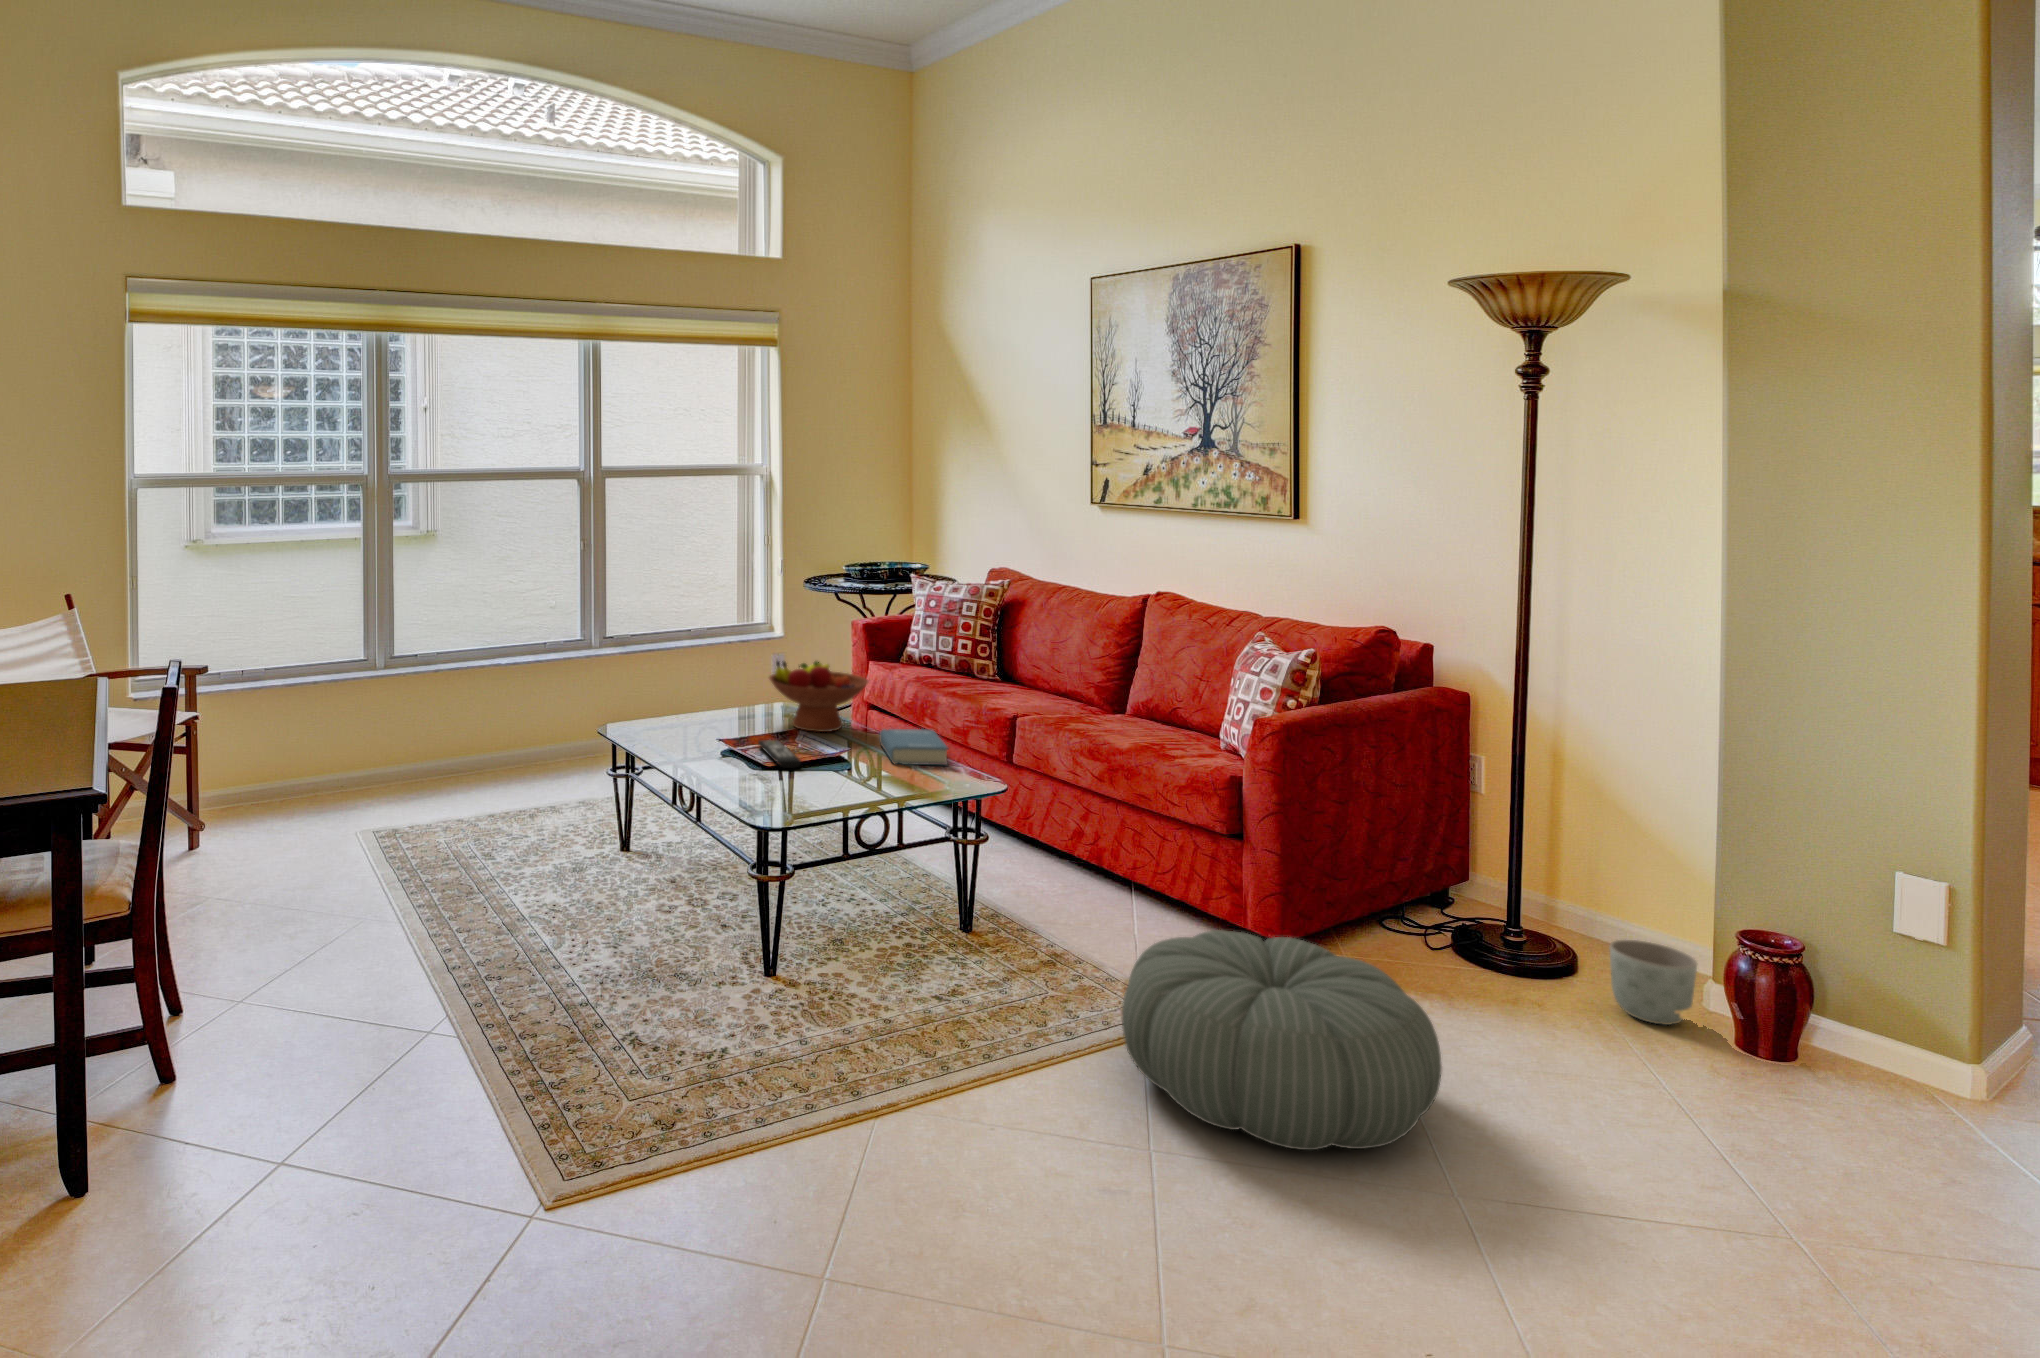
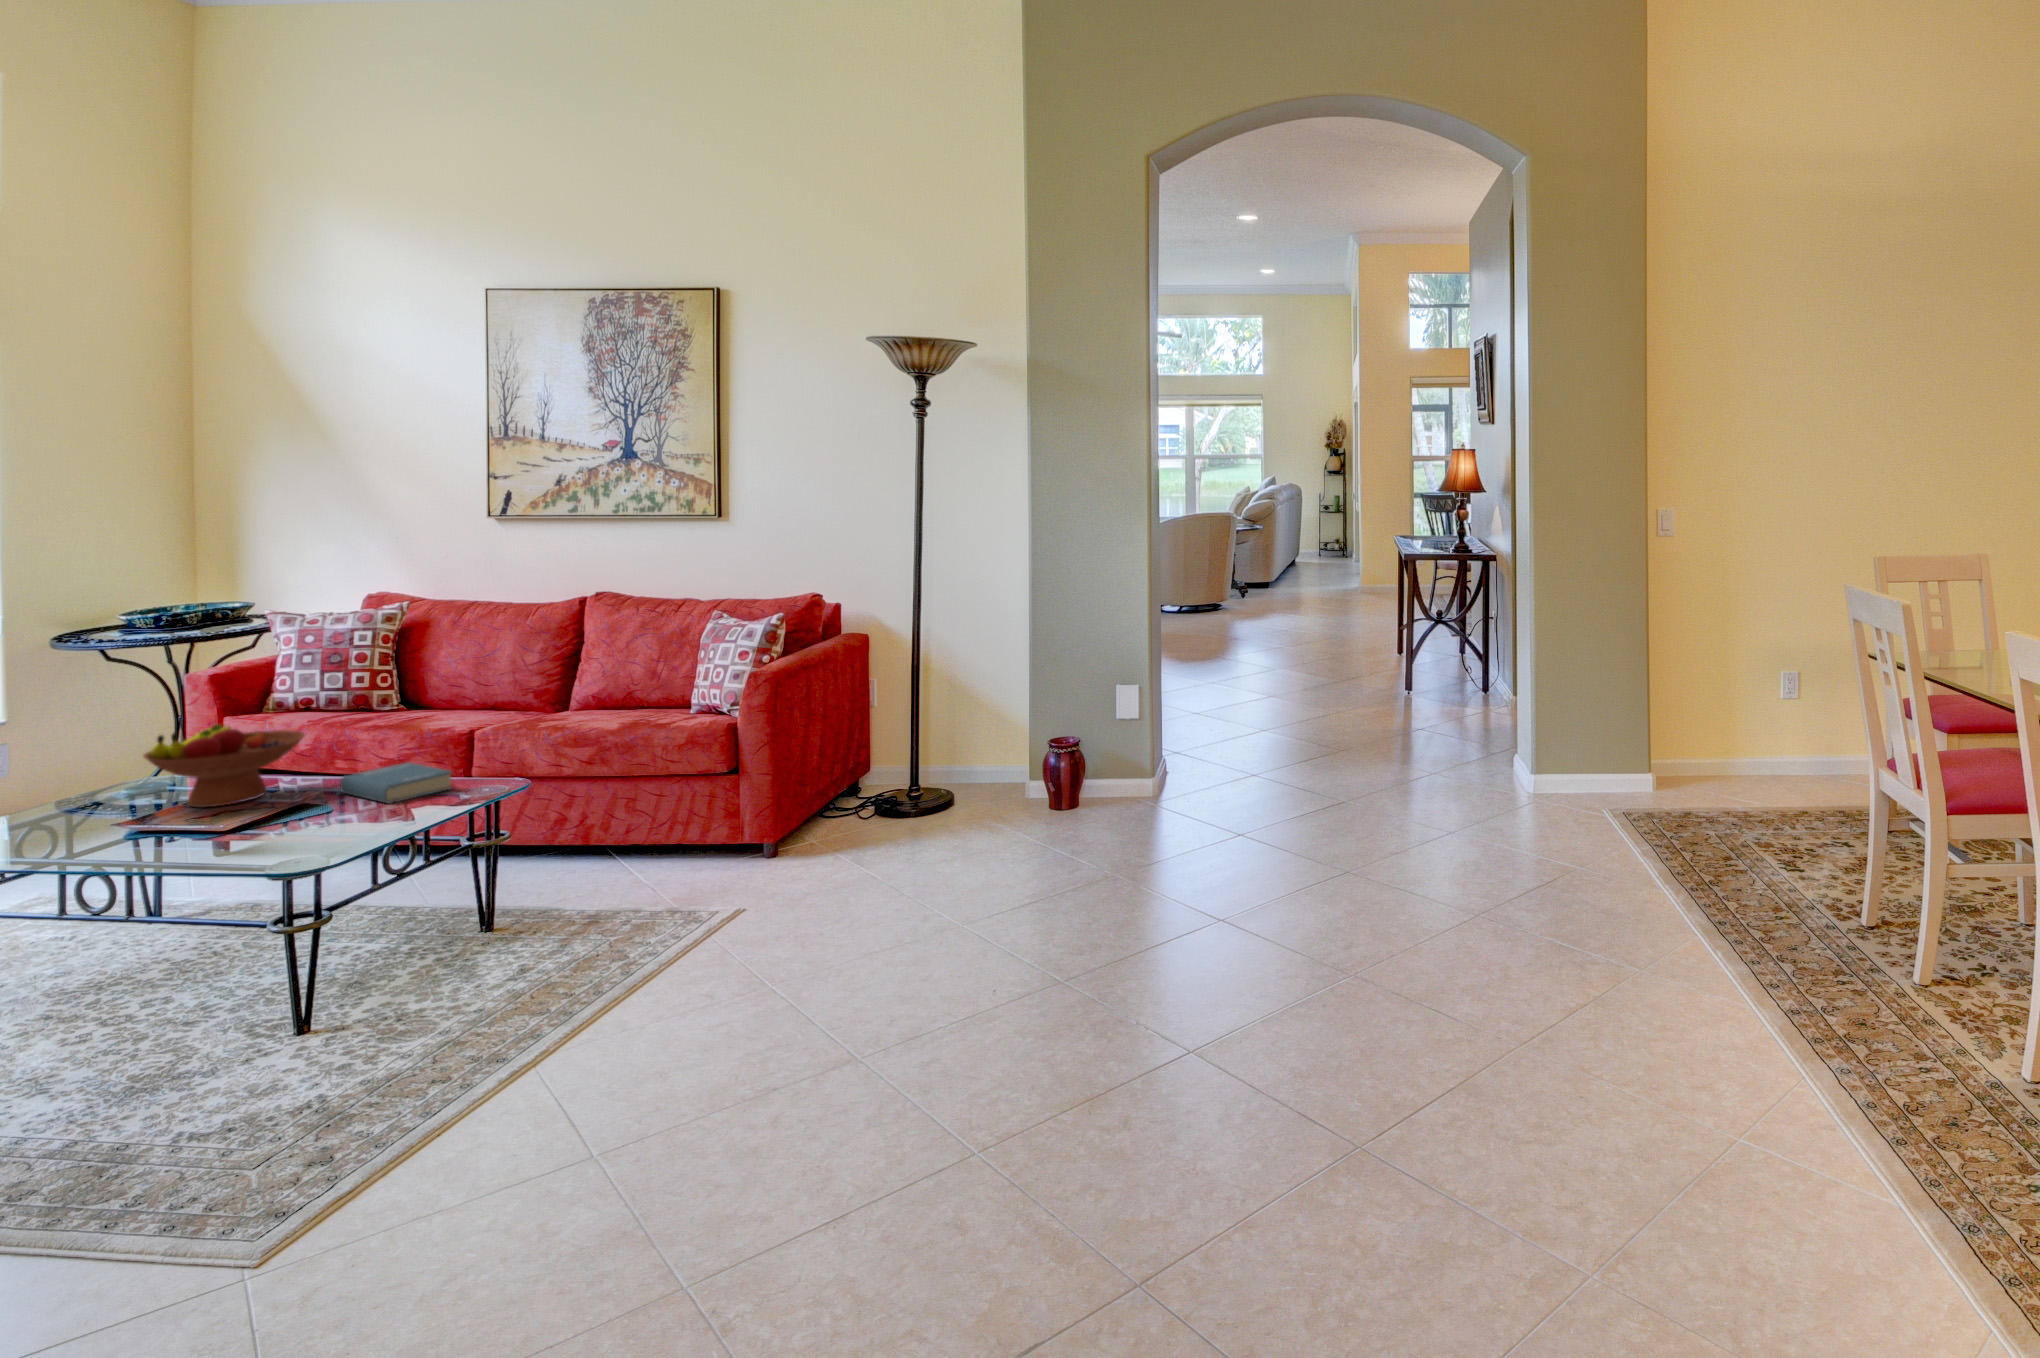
remote control: present [758,740,801,768] -> none [180,821,282,842]
pouf: present [1122,930,1442,1150] -> none [727,817,957,962]
planter: present [1609,940,1697,1025] -> none [986,759,1032,807]

